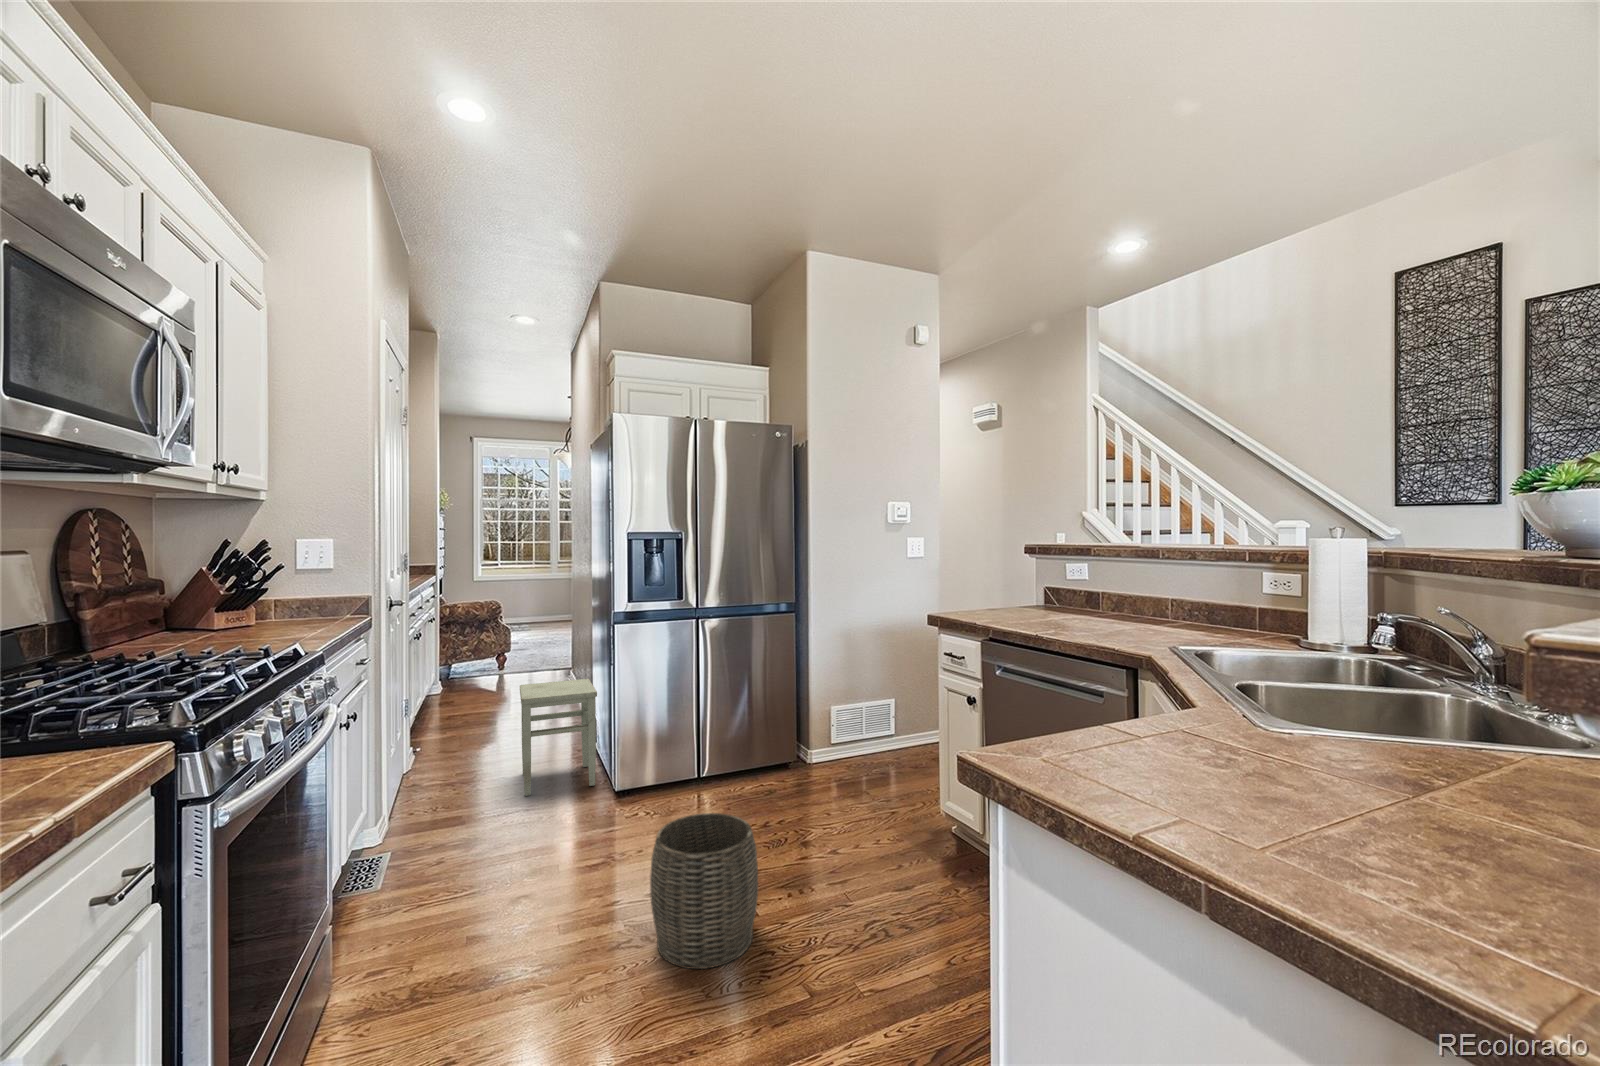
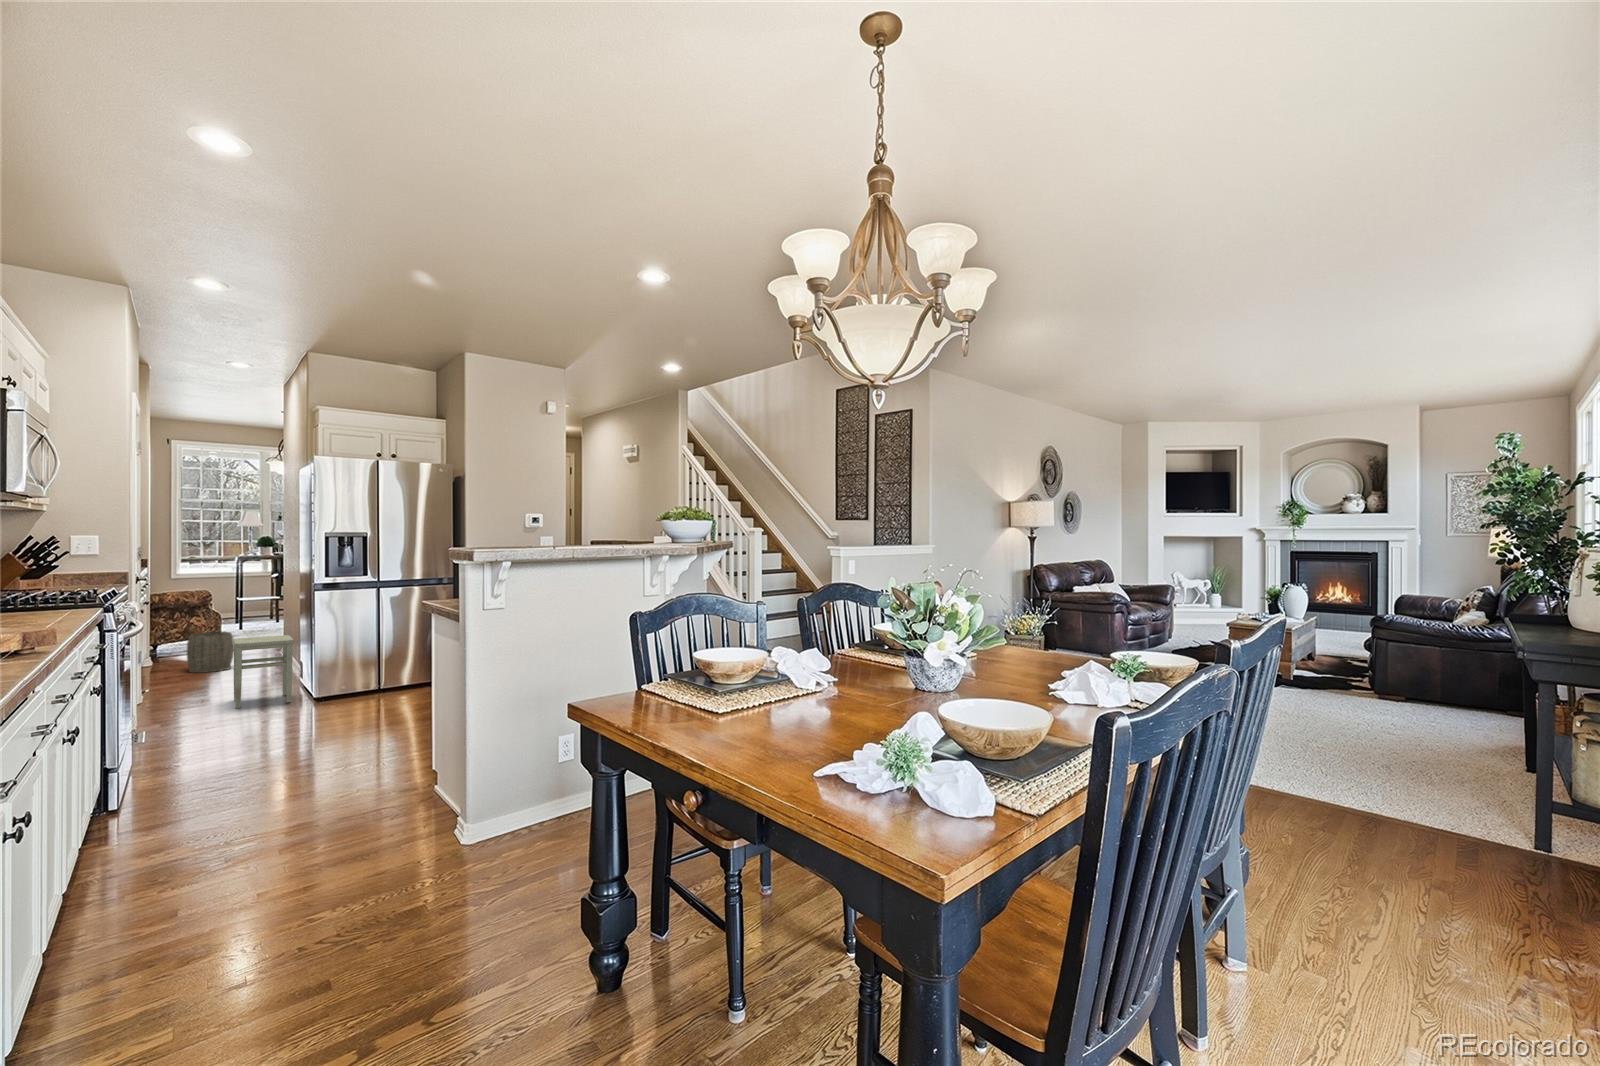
woven basket: present [650,813,758,969] -> present [187,632,234,673]

